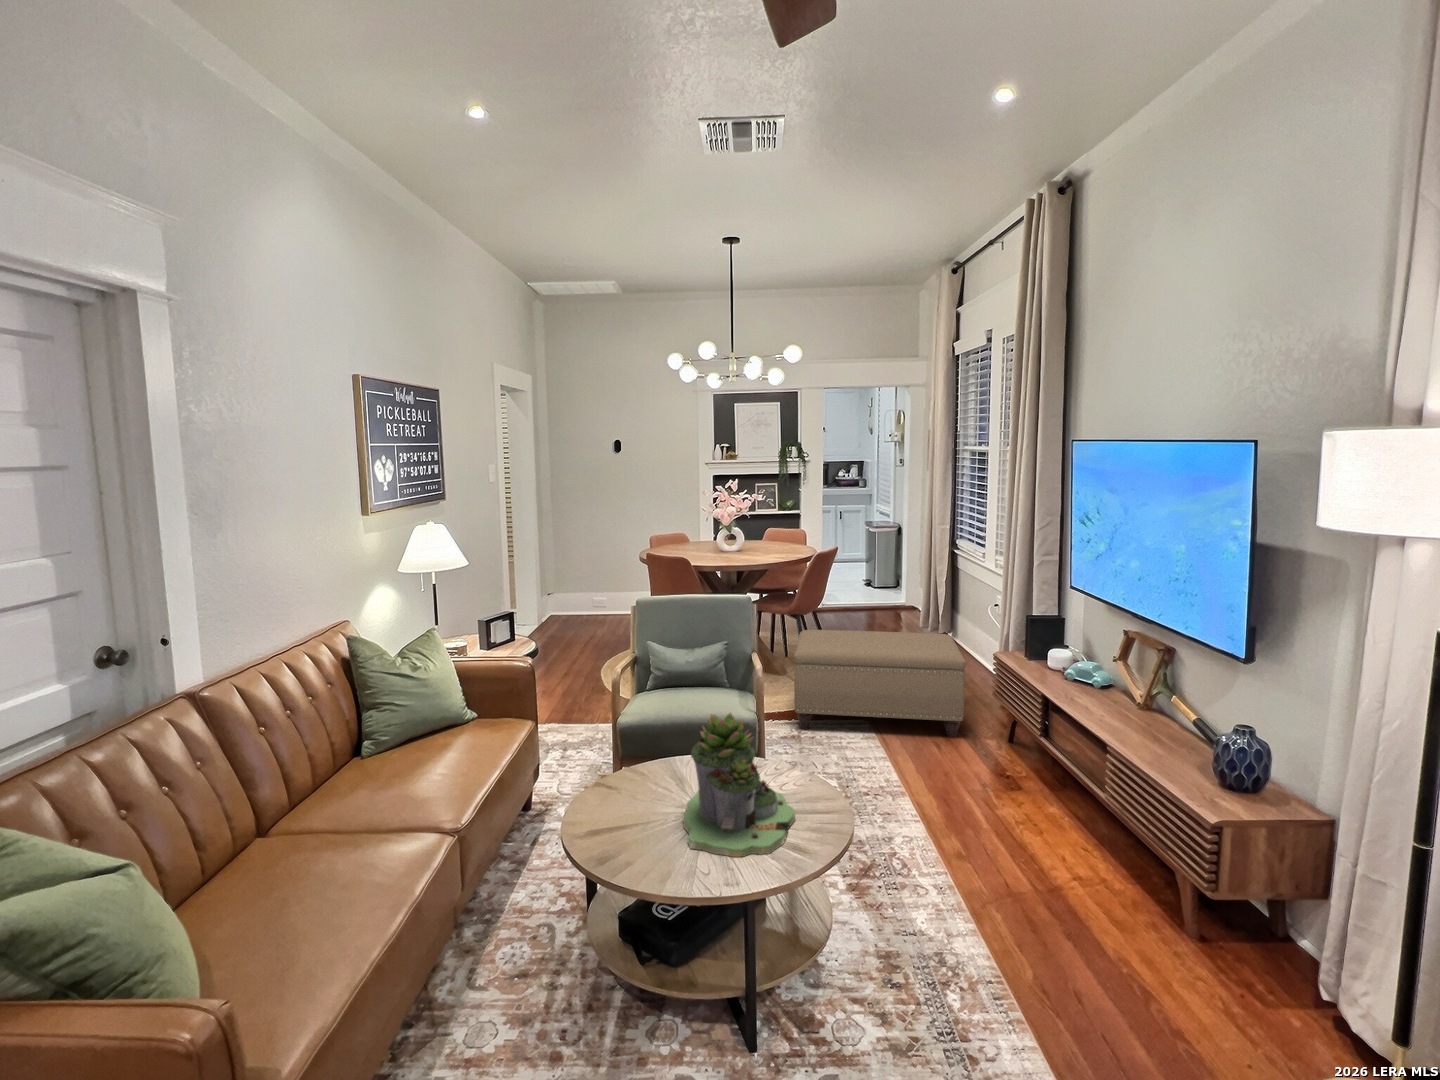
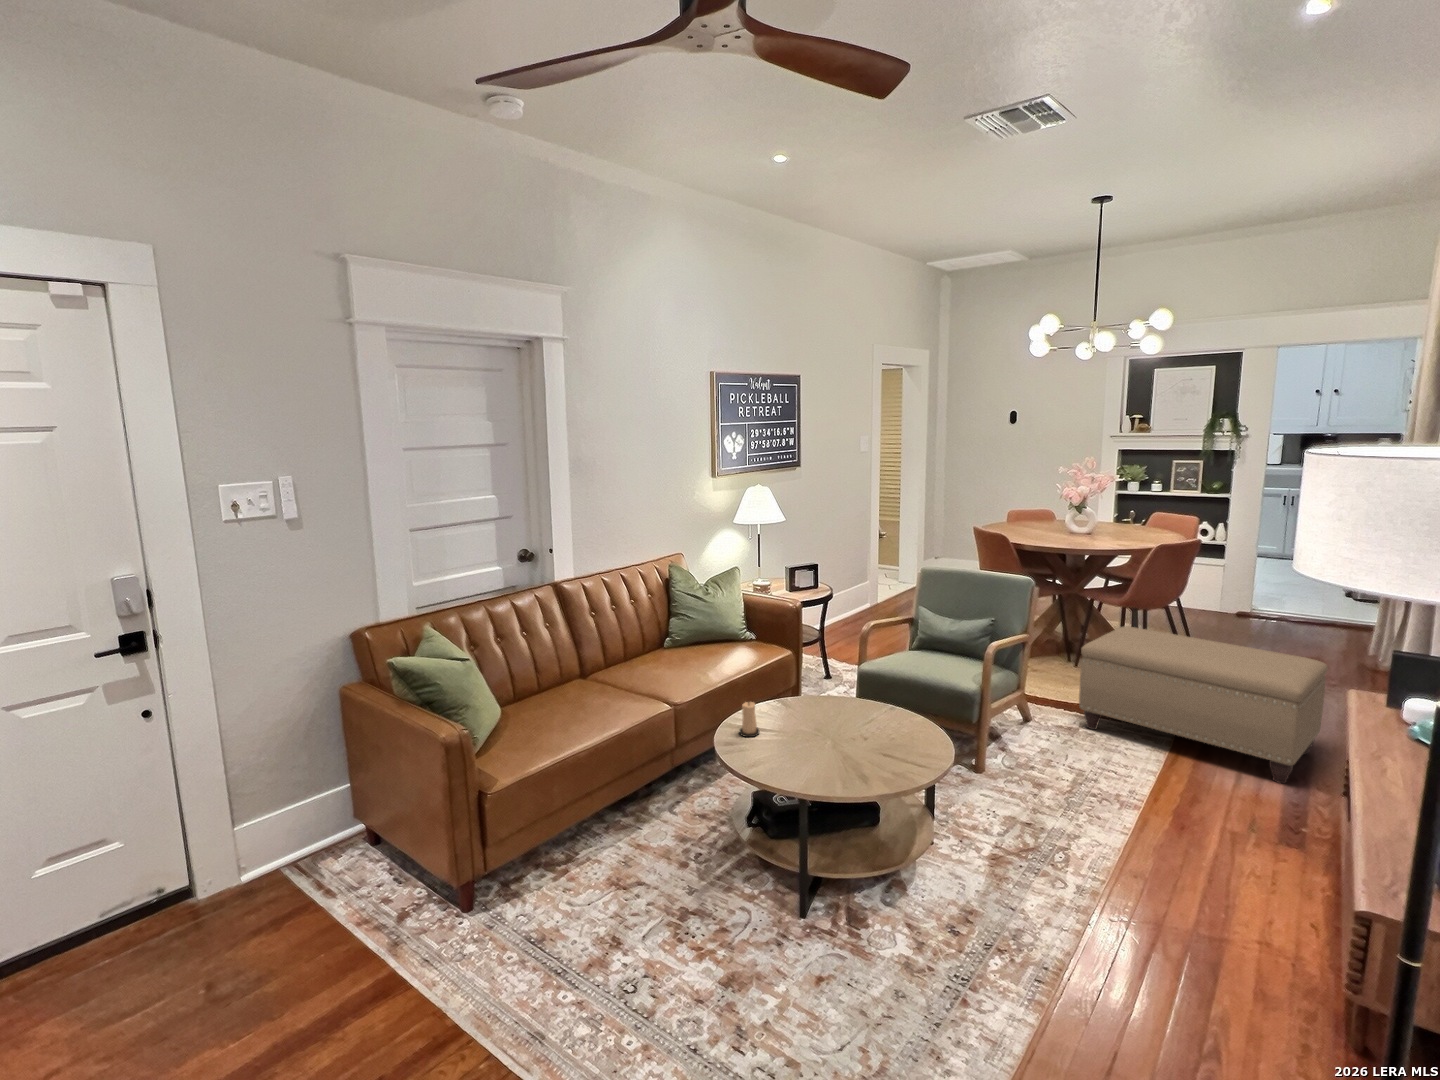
succulent planter: present [683,713,795,857] -> none [783,654,891,770]
candle: none [613,799,639,848] -> present [739,702,759,737]

